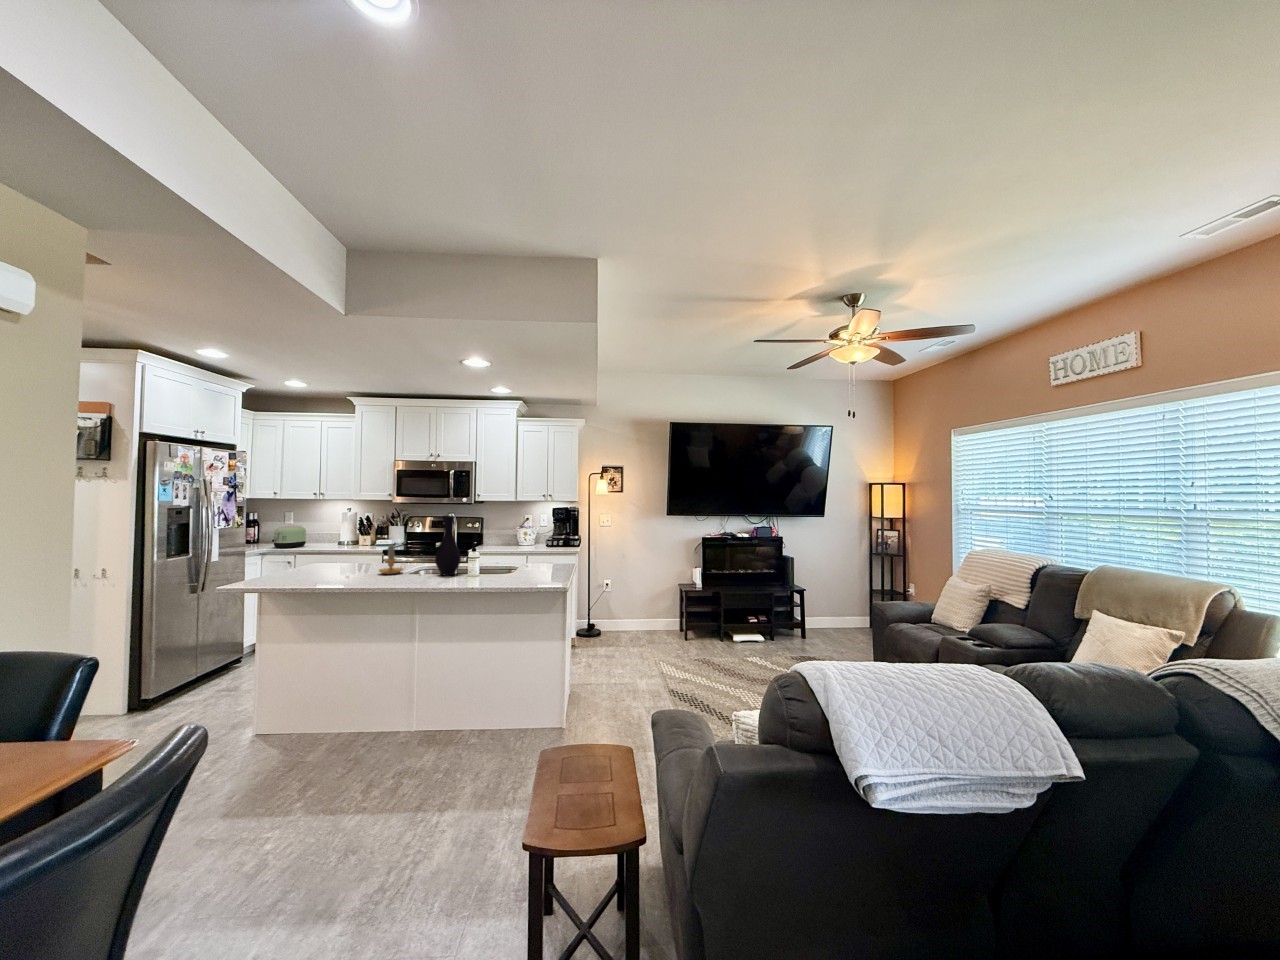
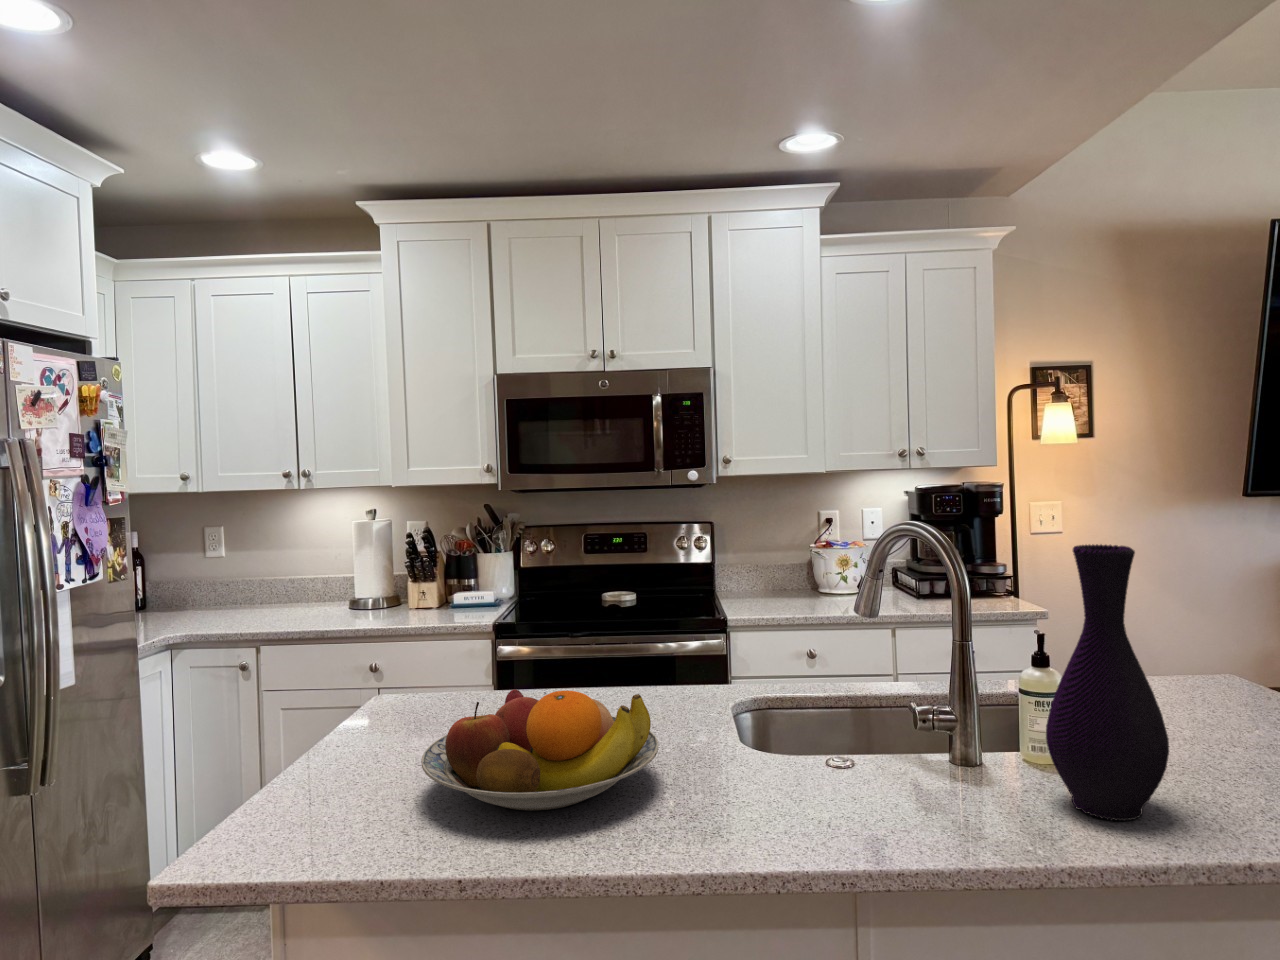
toaster: present [272,525,306,548] -> none [191,560,271,625]
candle: present [379,545,403,574] -> none [782,673,908,812]
fruit bowl: none [293,548,361,574] -> present [421,689,658,811]

